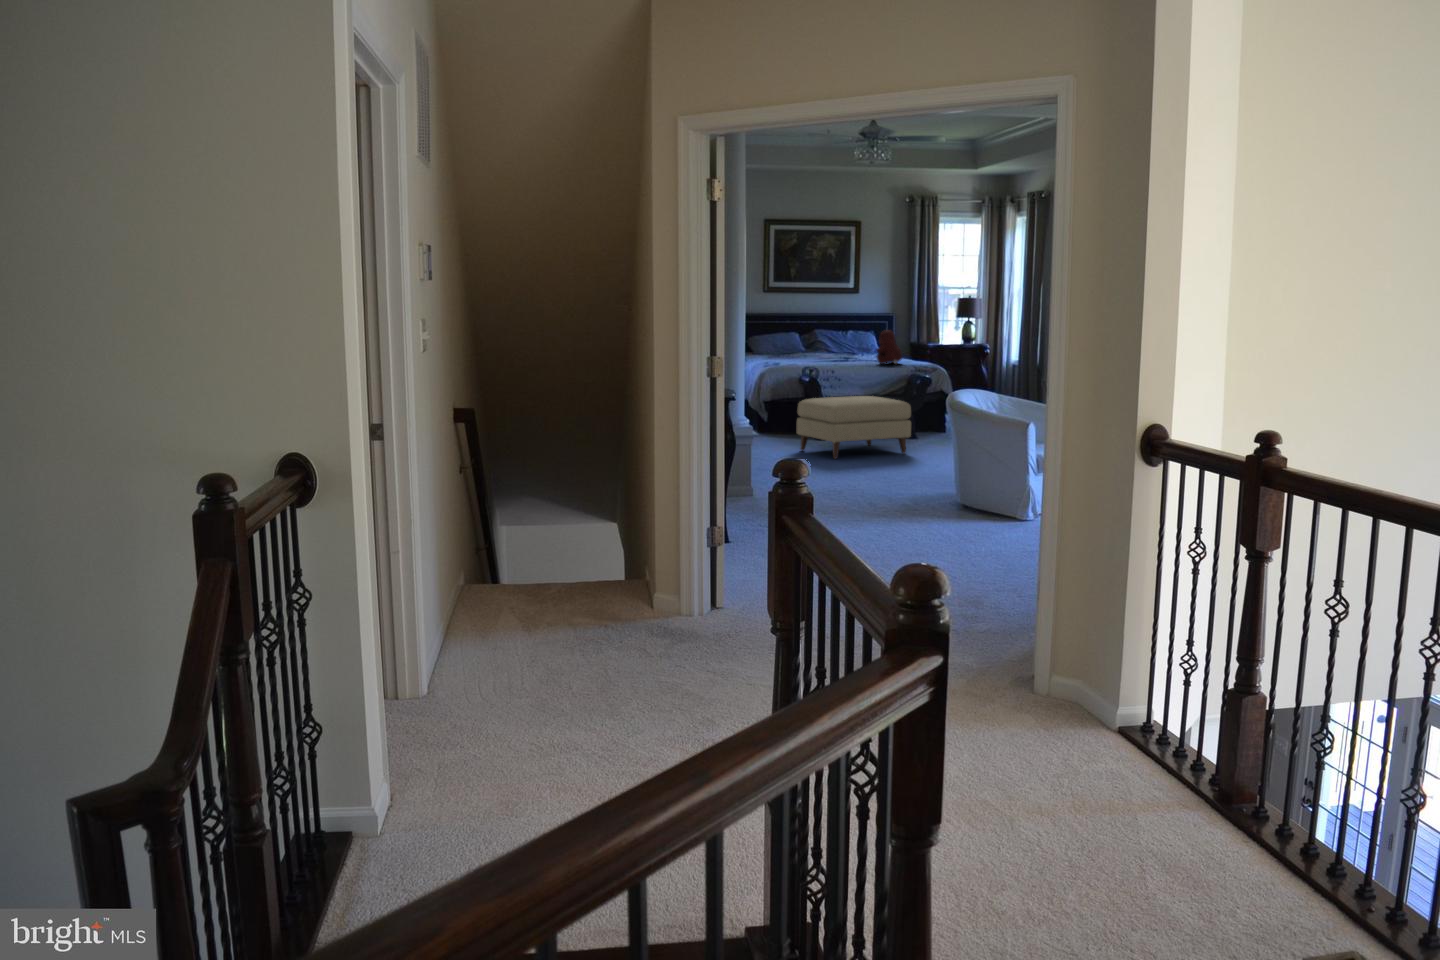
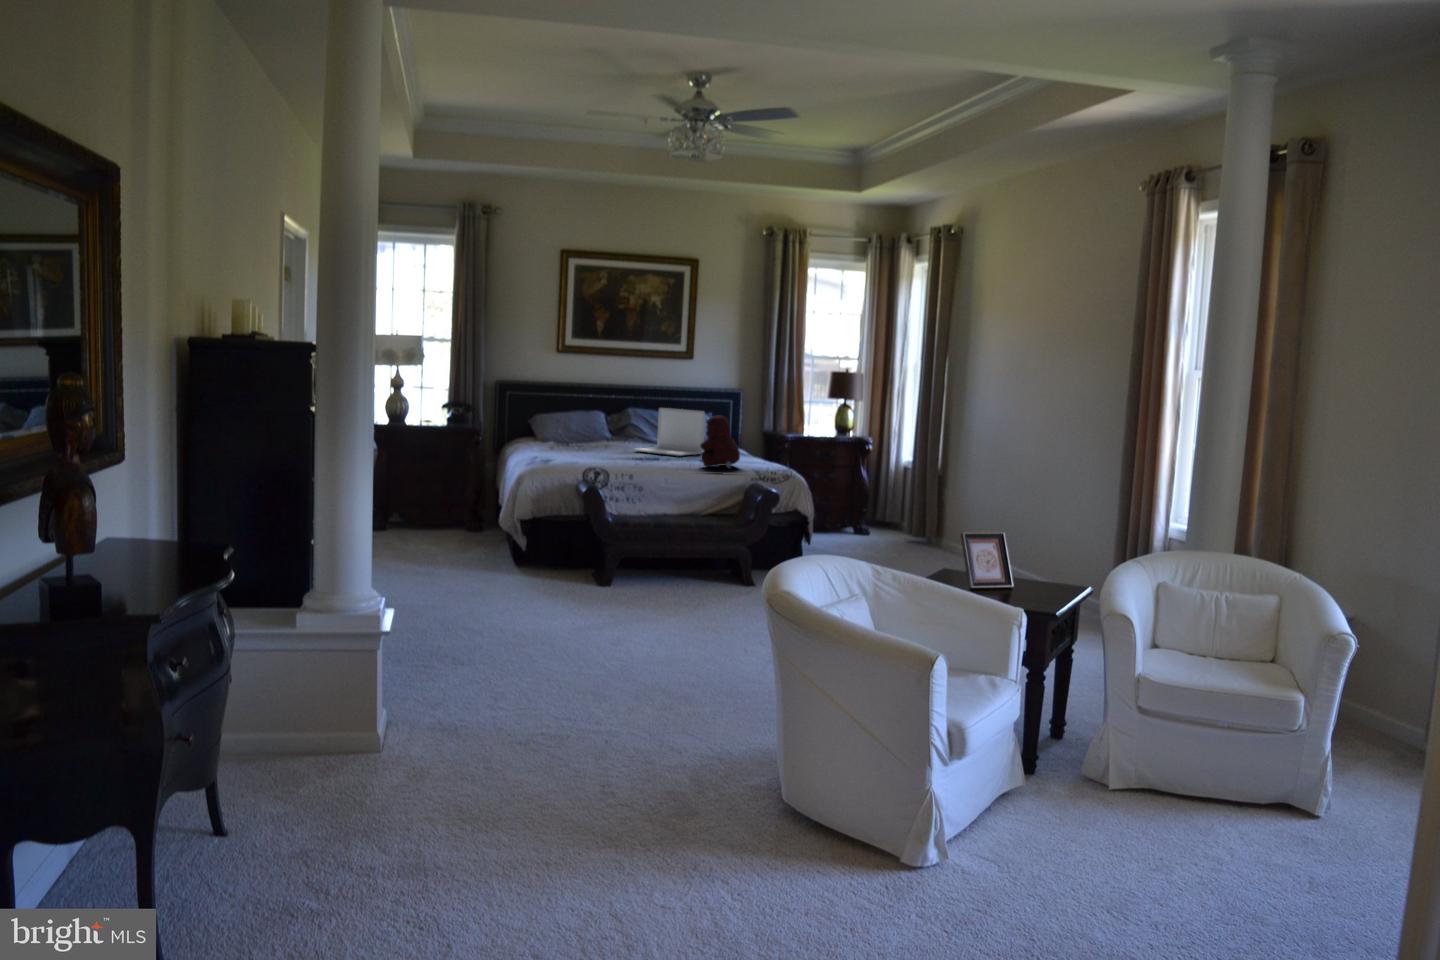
laptop: none [827,328,874,359] -> present [635,408,705,456]
ottoman: present [797,396,911,459] -> none [552,523,739,634]

